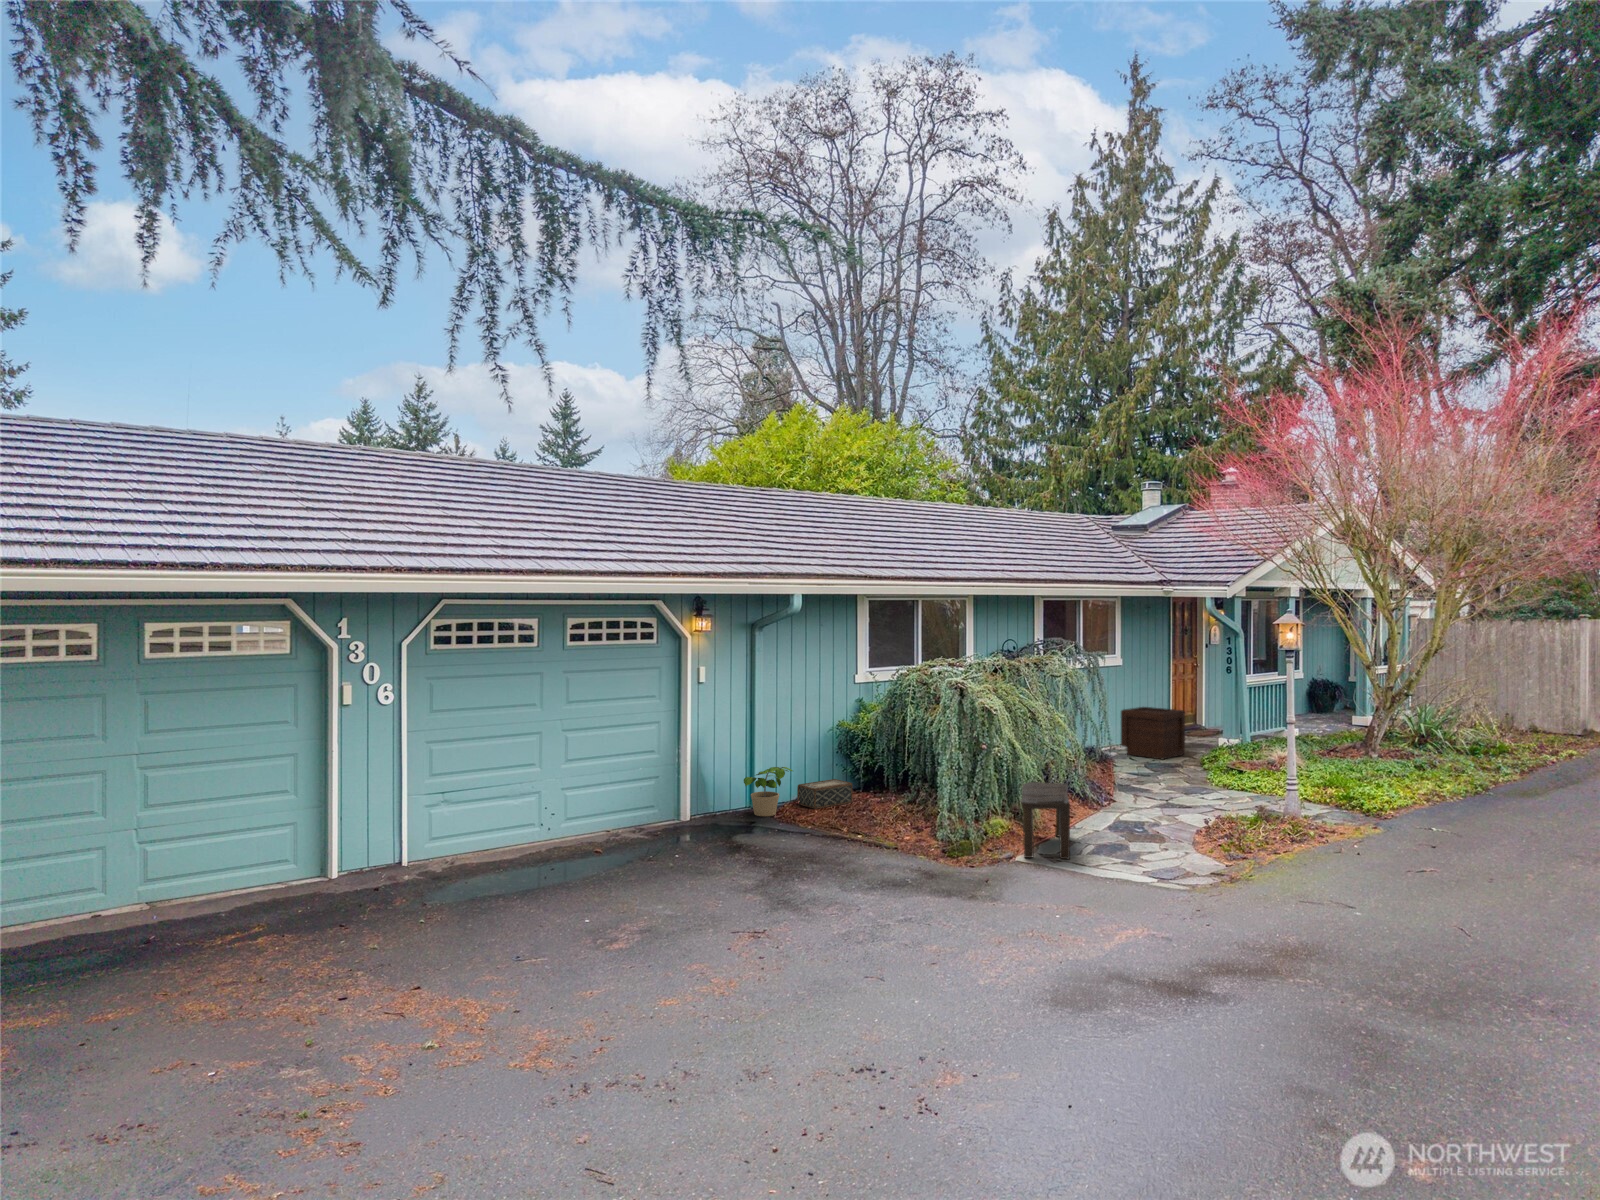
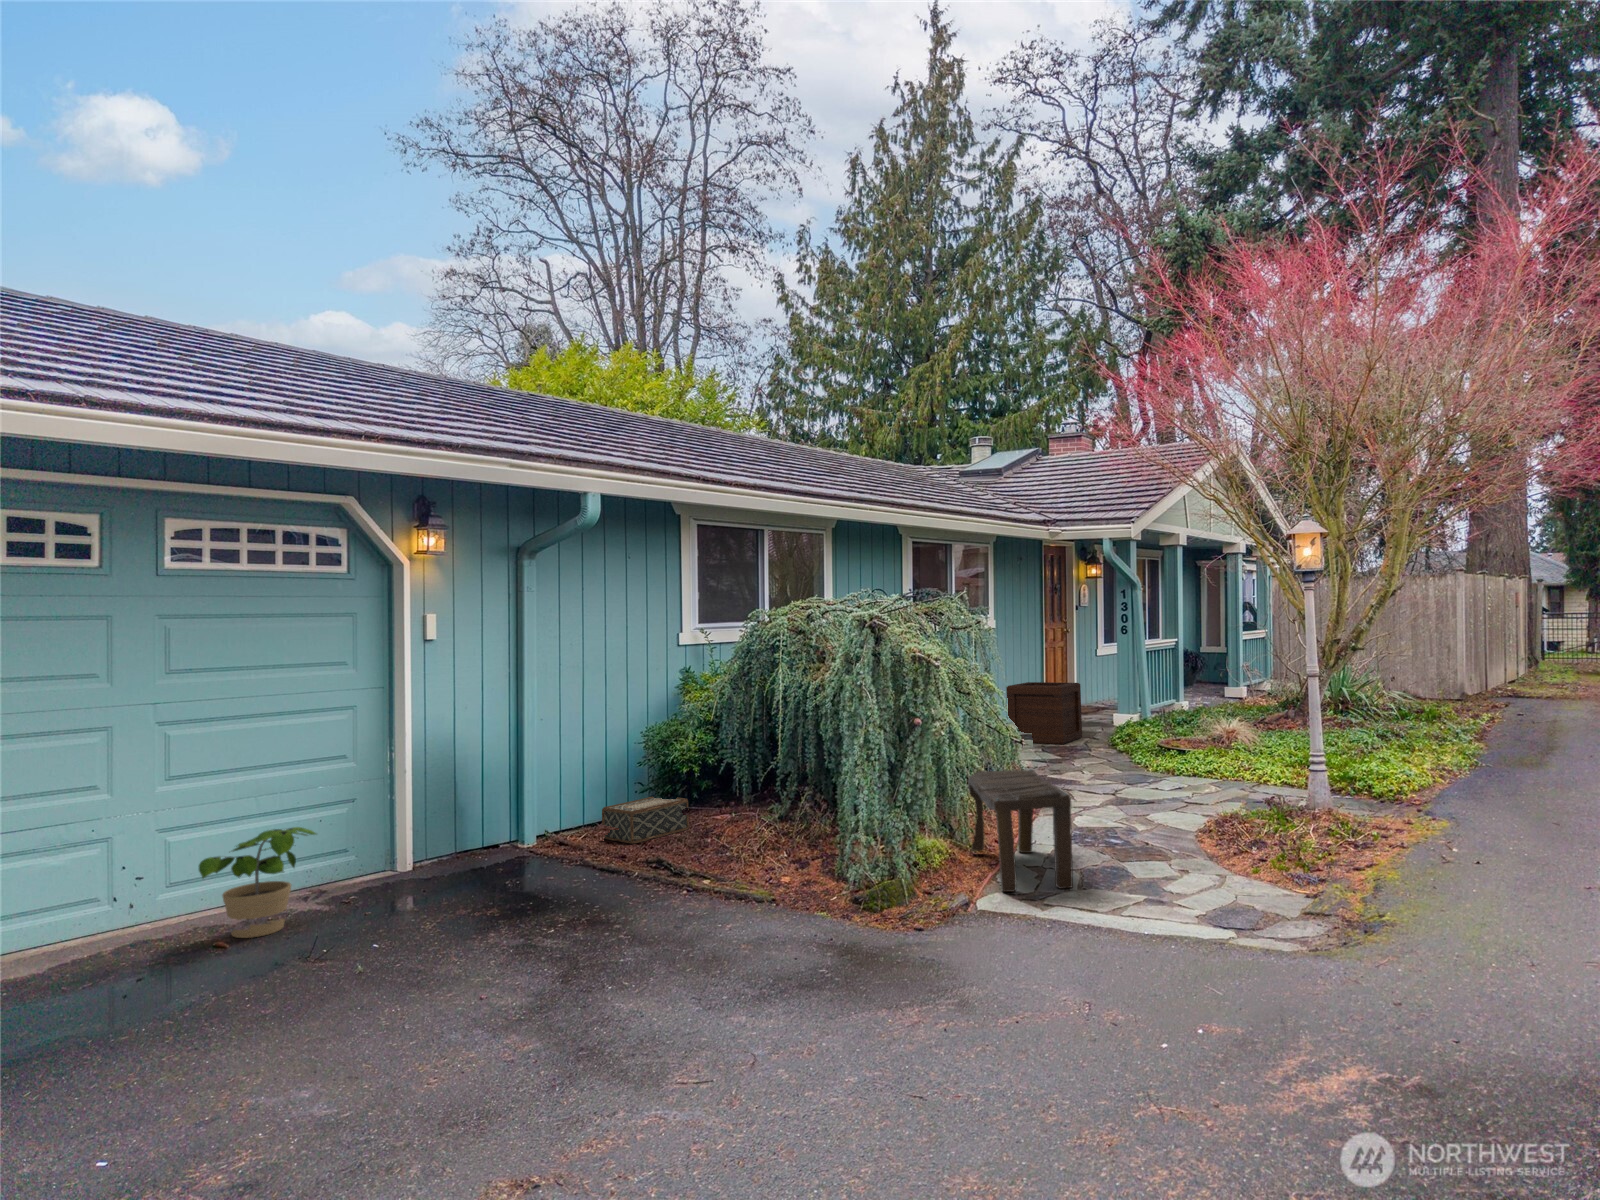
potted plant: present [744,767,793,816] -> present [199,827,316,938]

